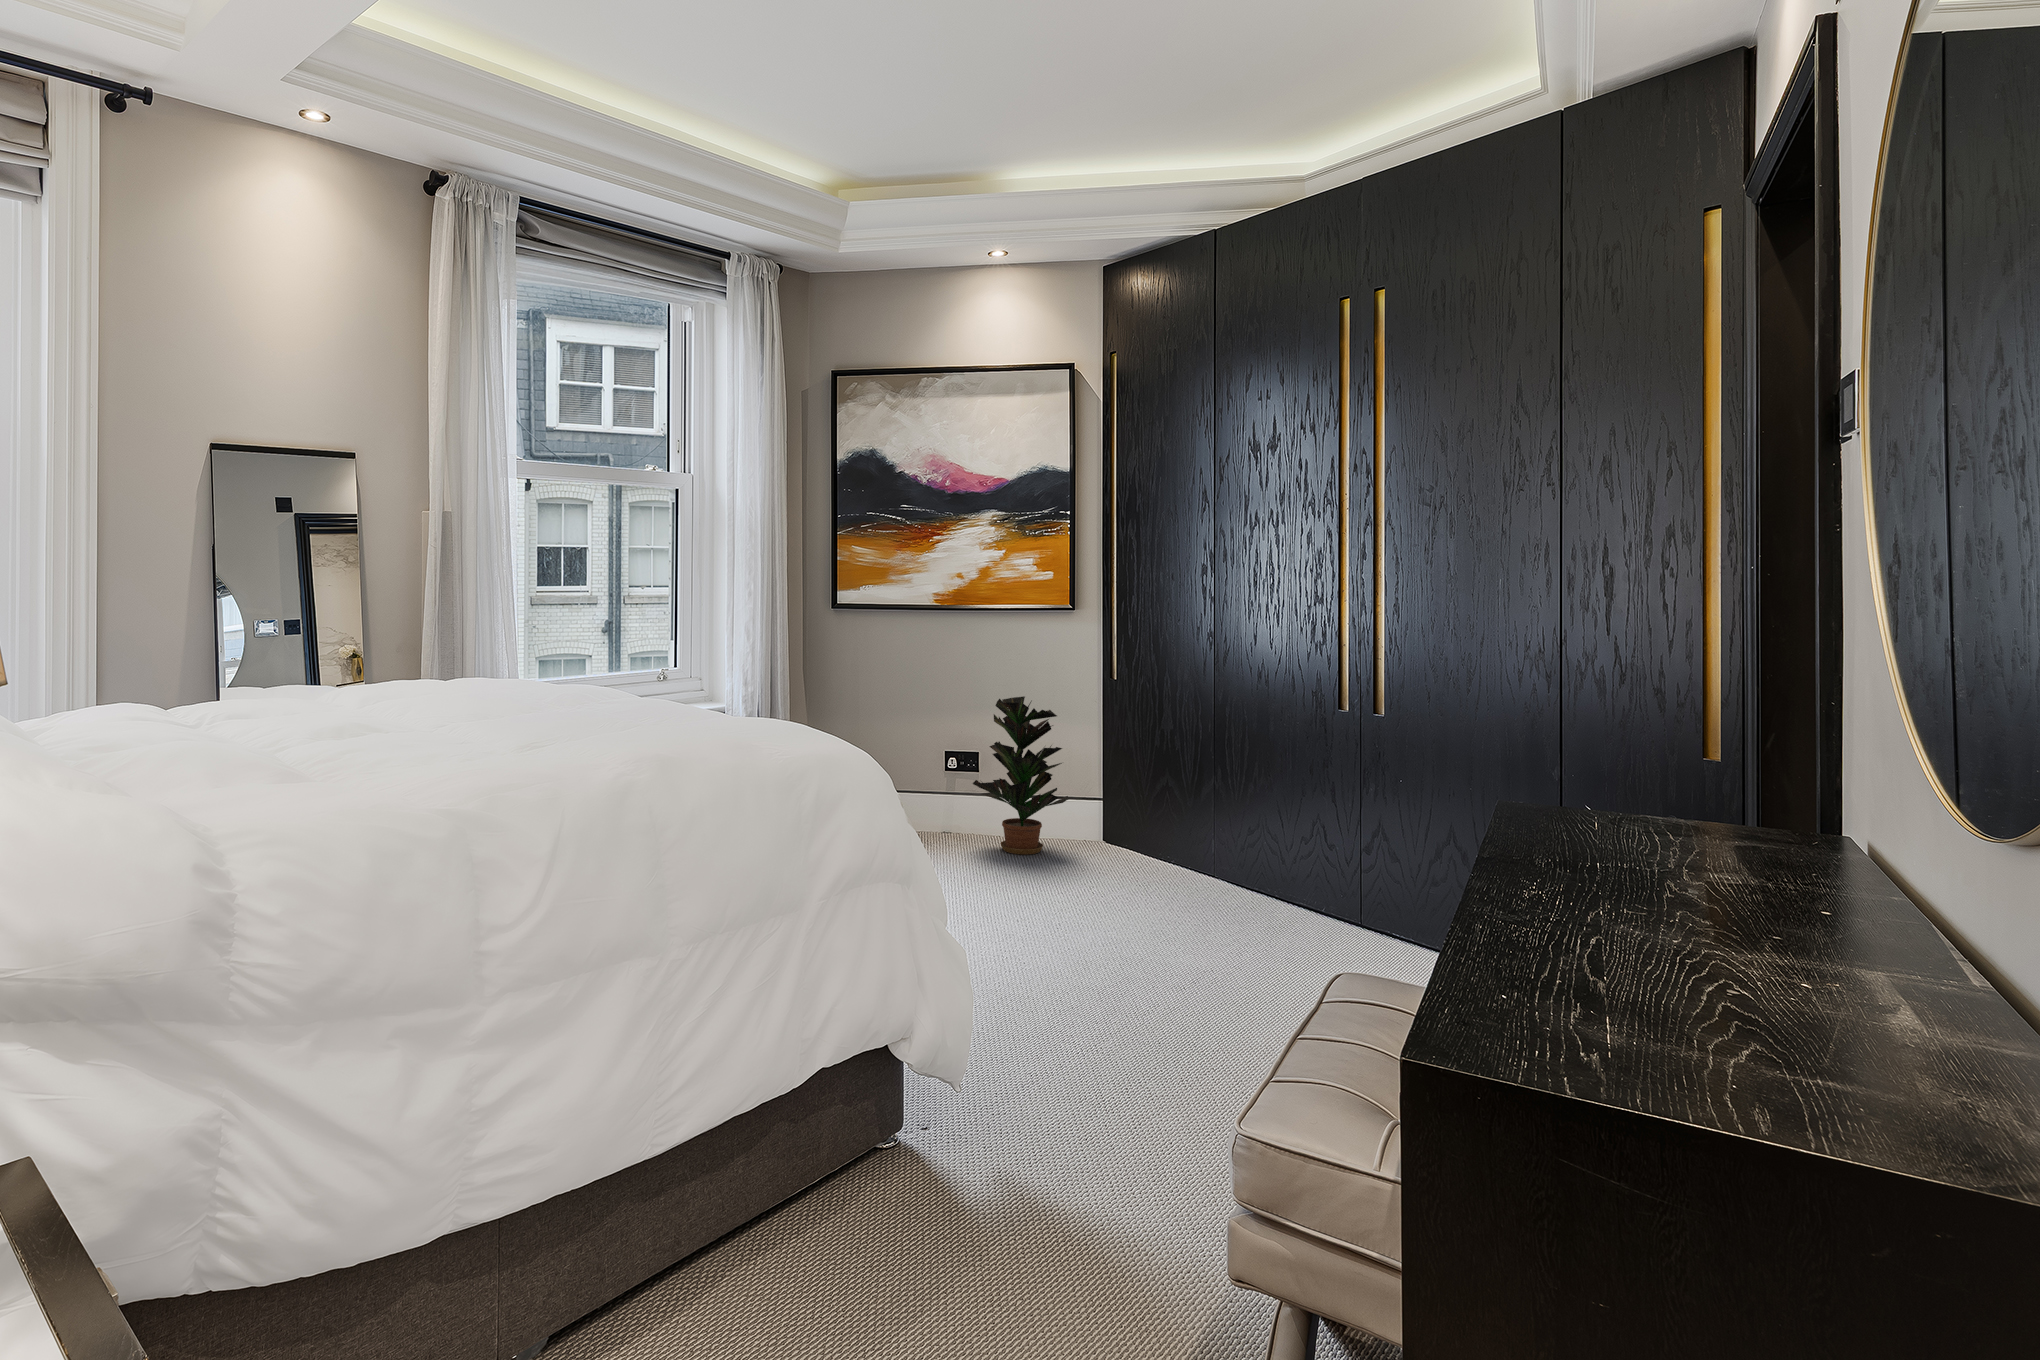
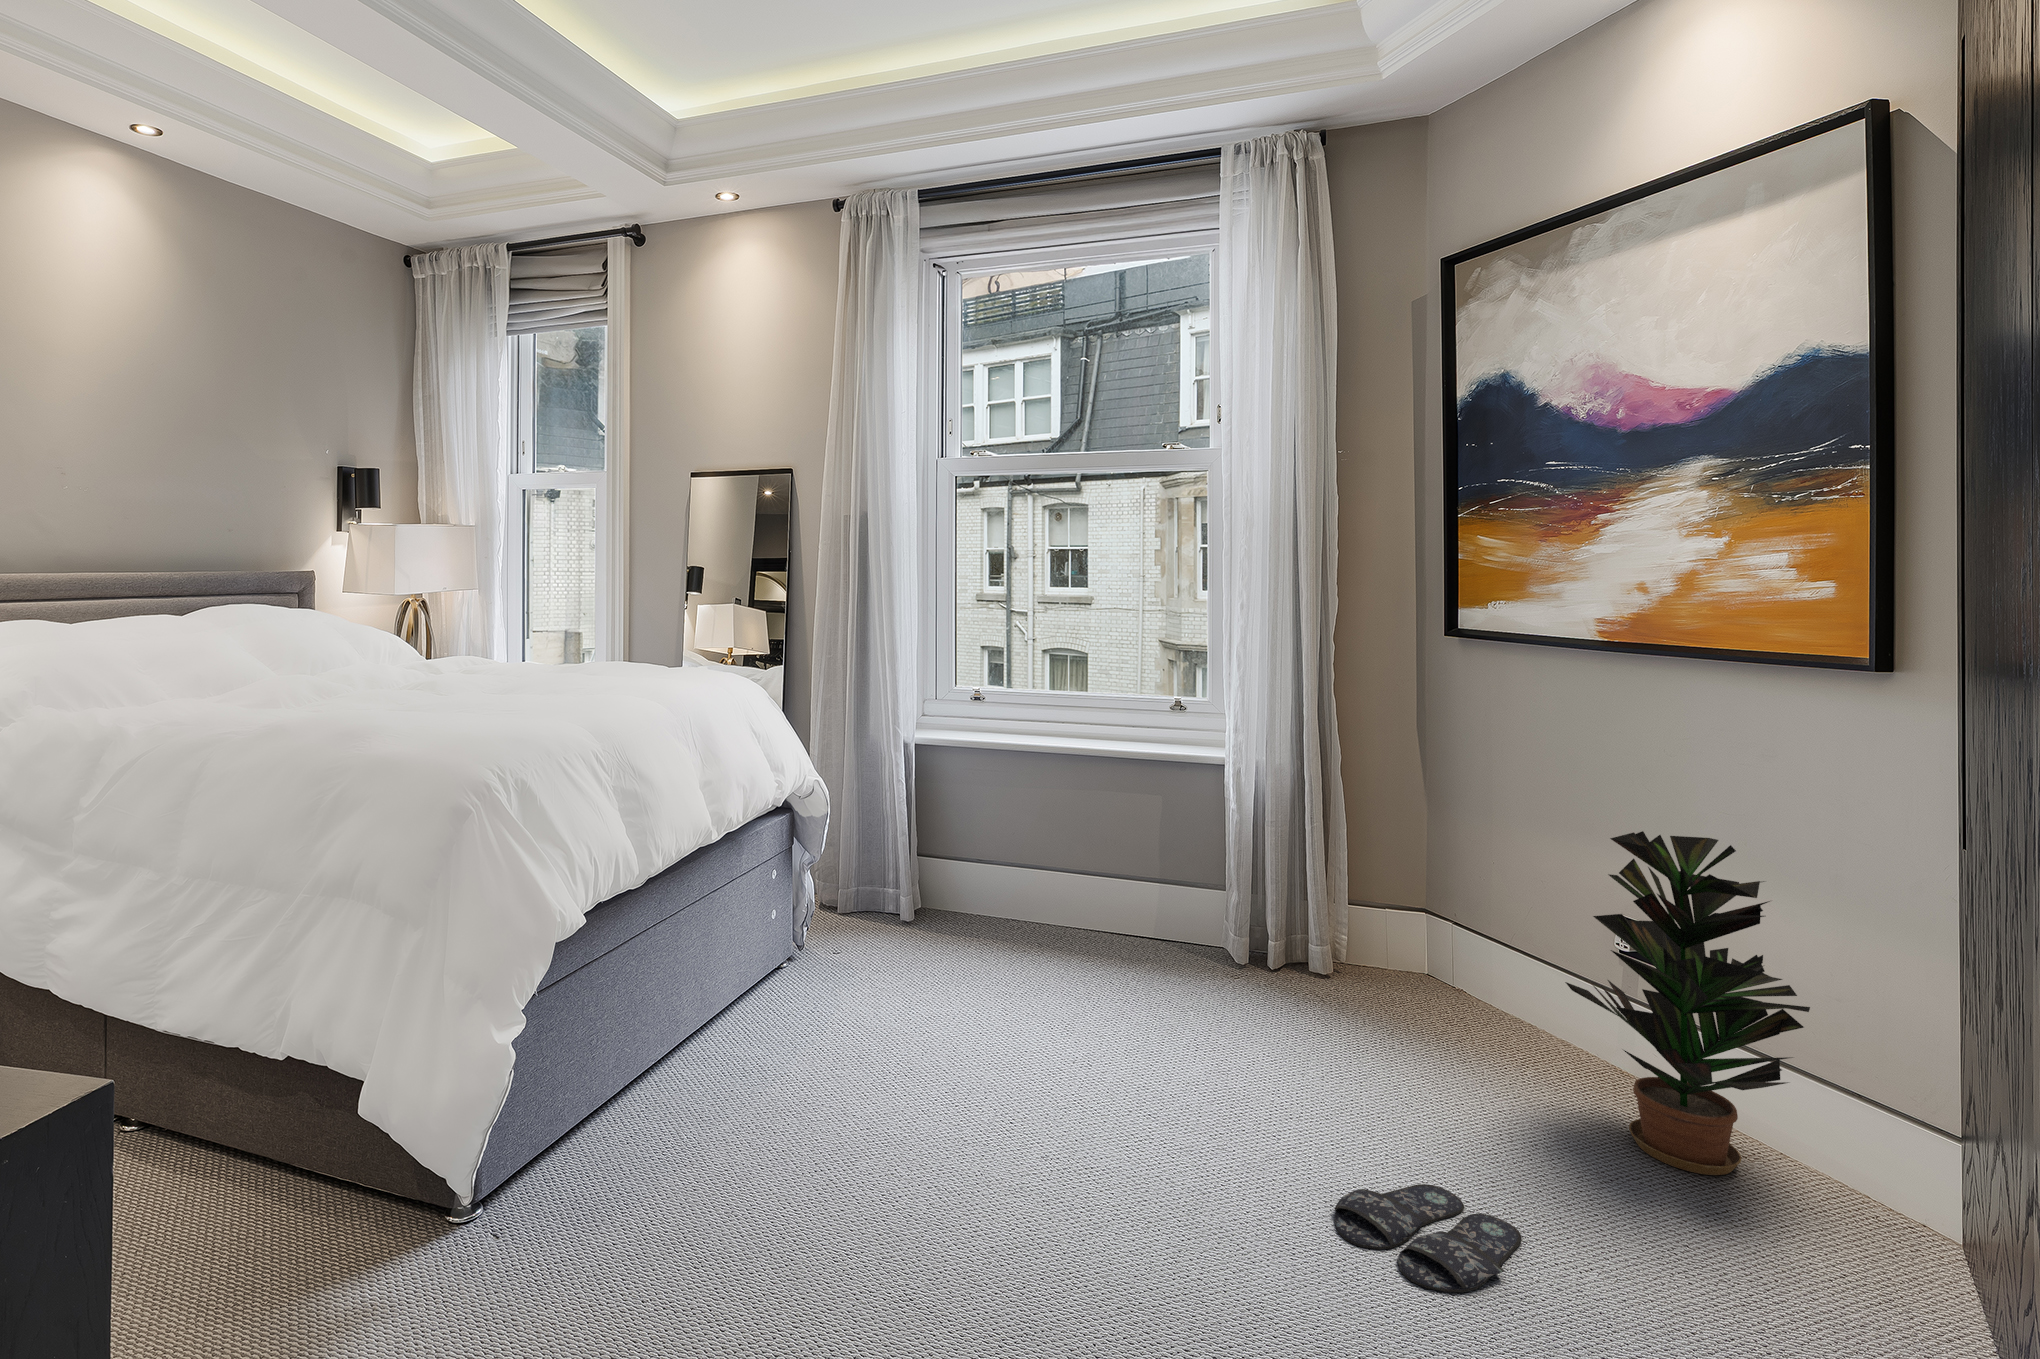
slippers: none [998,886,1072,912] -> present [1334,1184,1522,1292]

